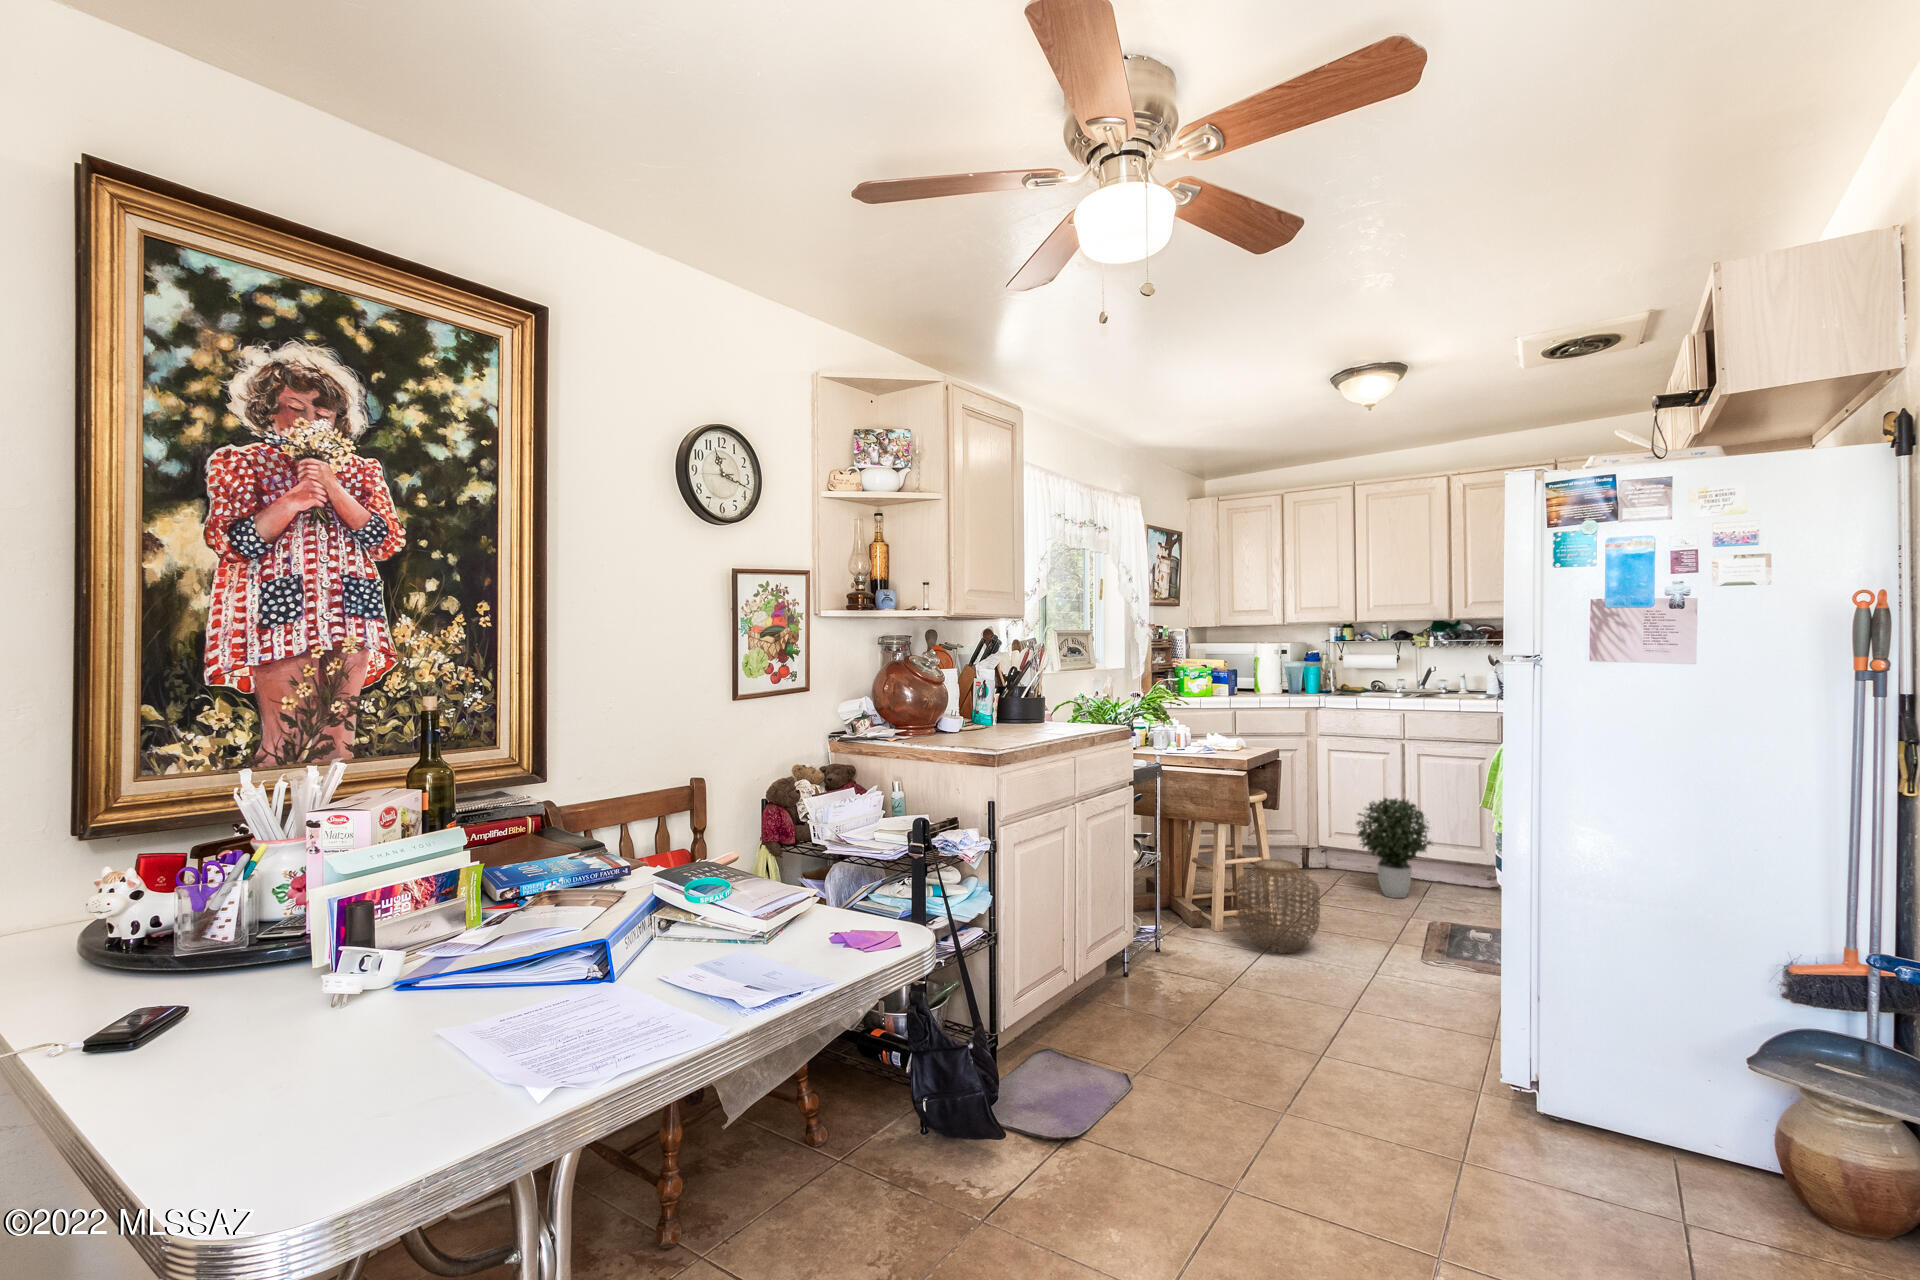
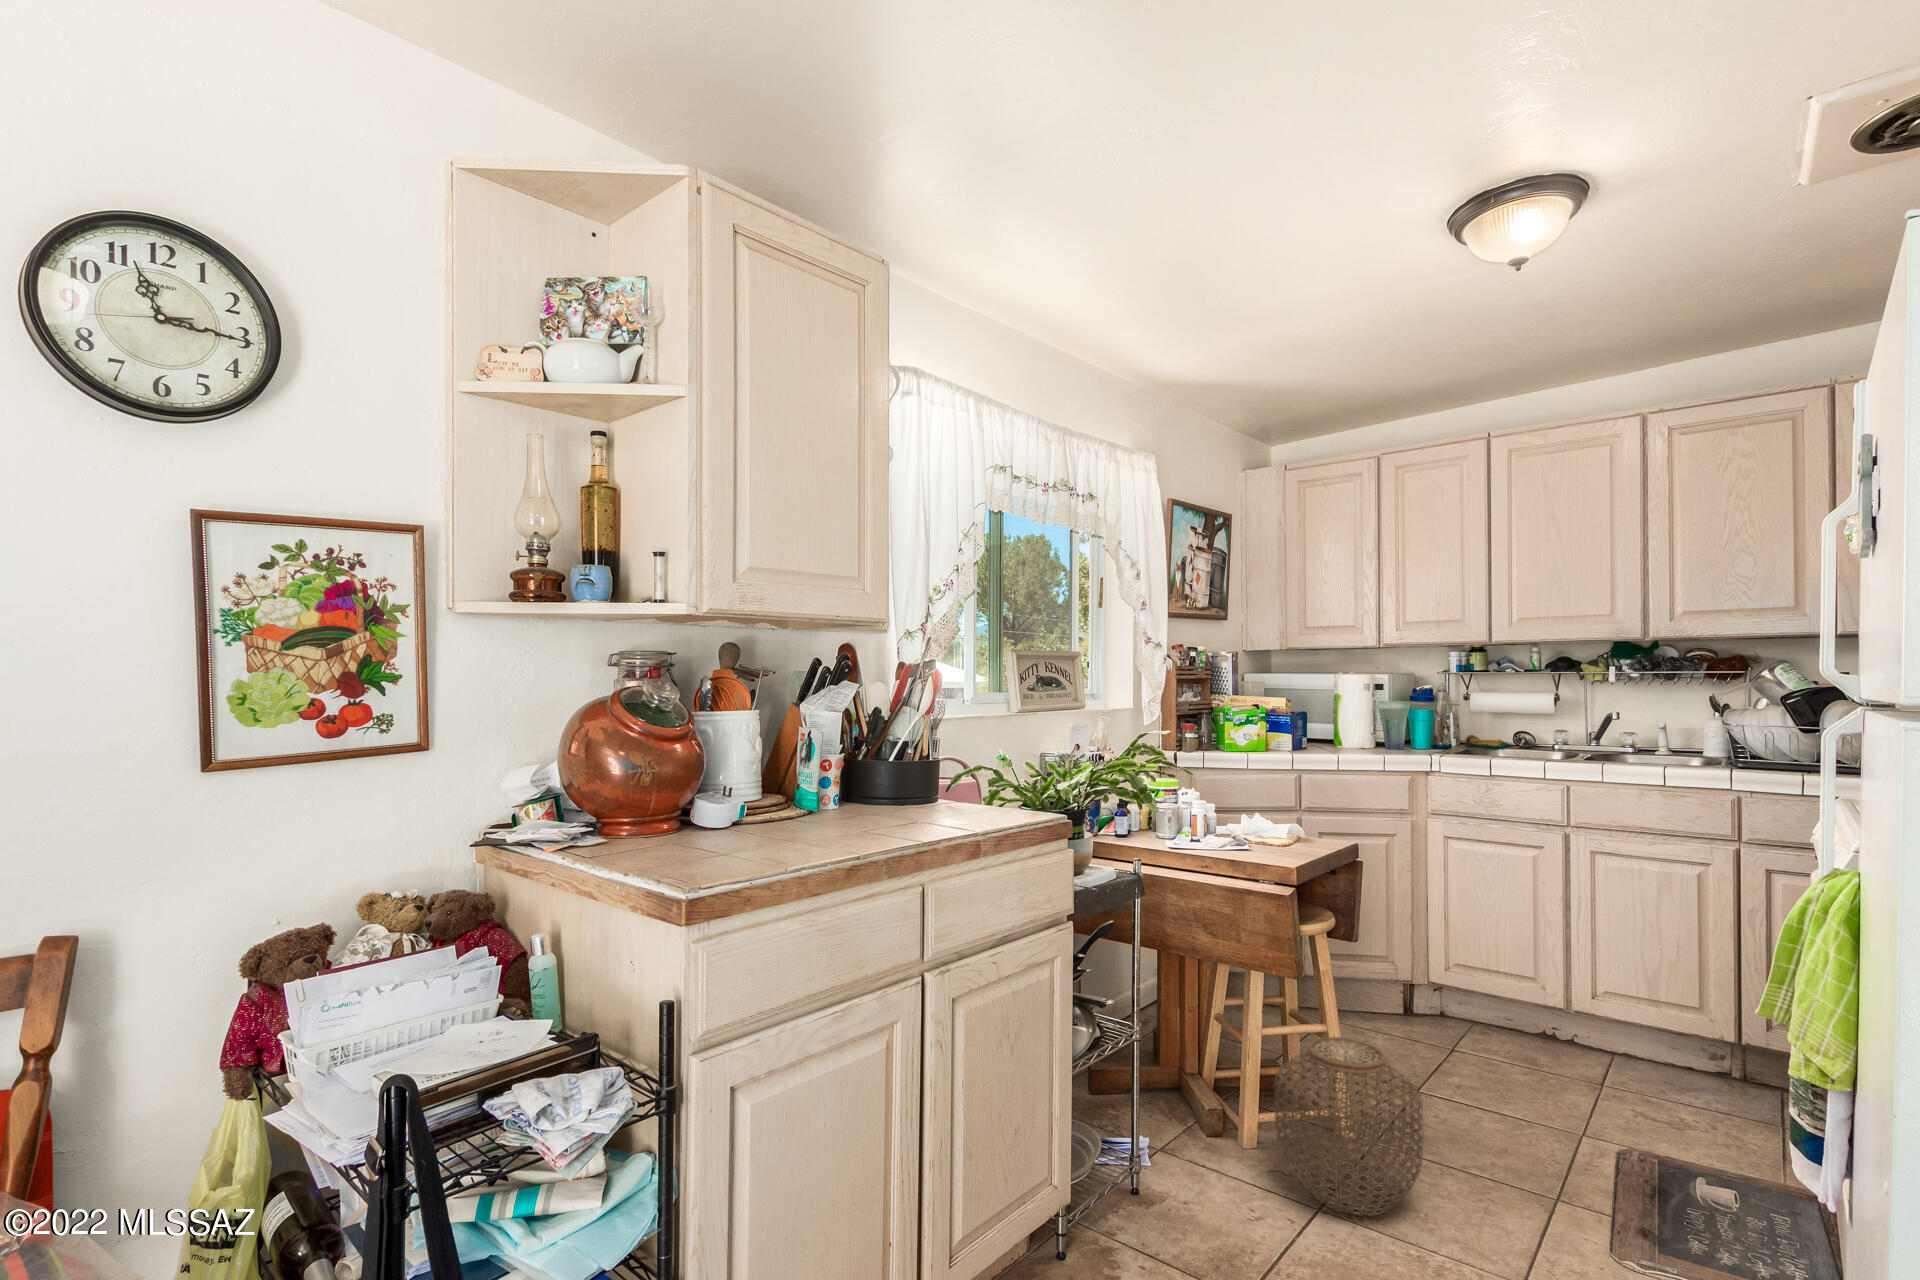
potted plant: present [1357,798,1431,898] -> none [1488,921,1623,1090]

